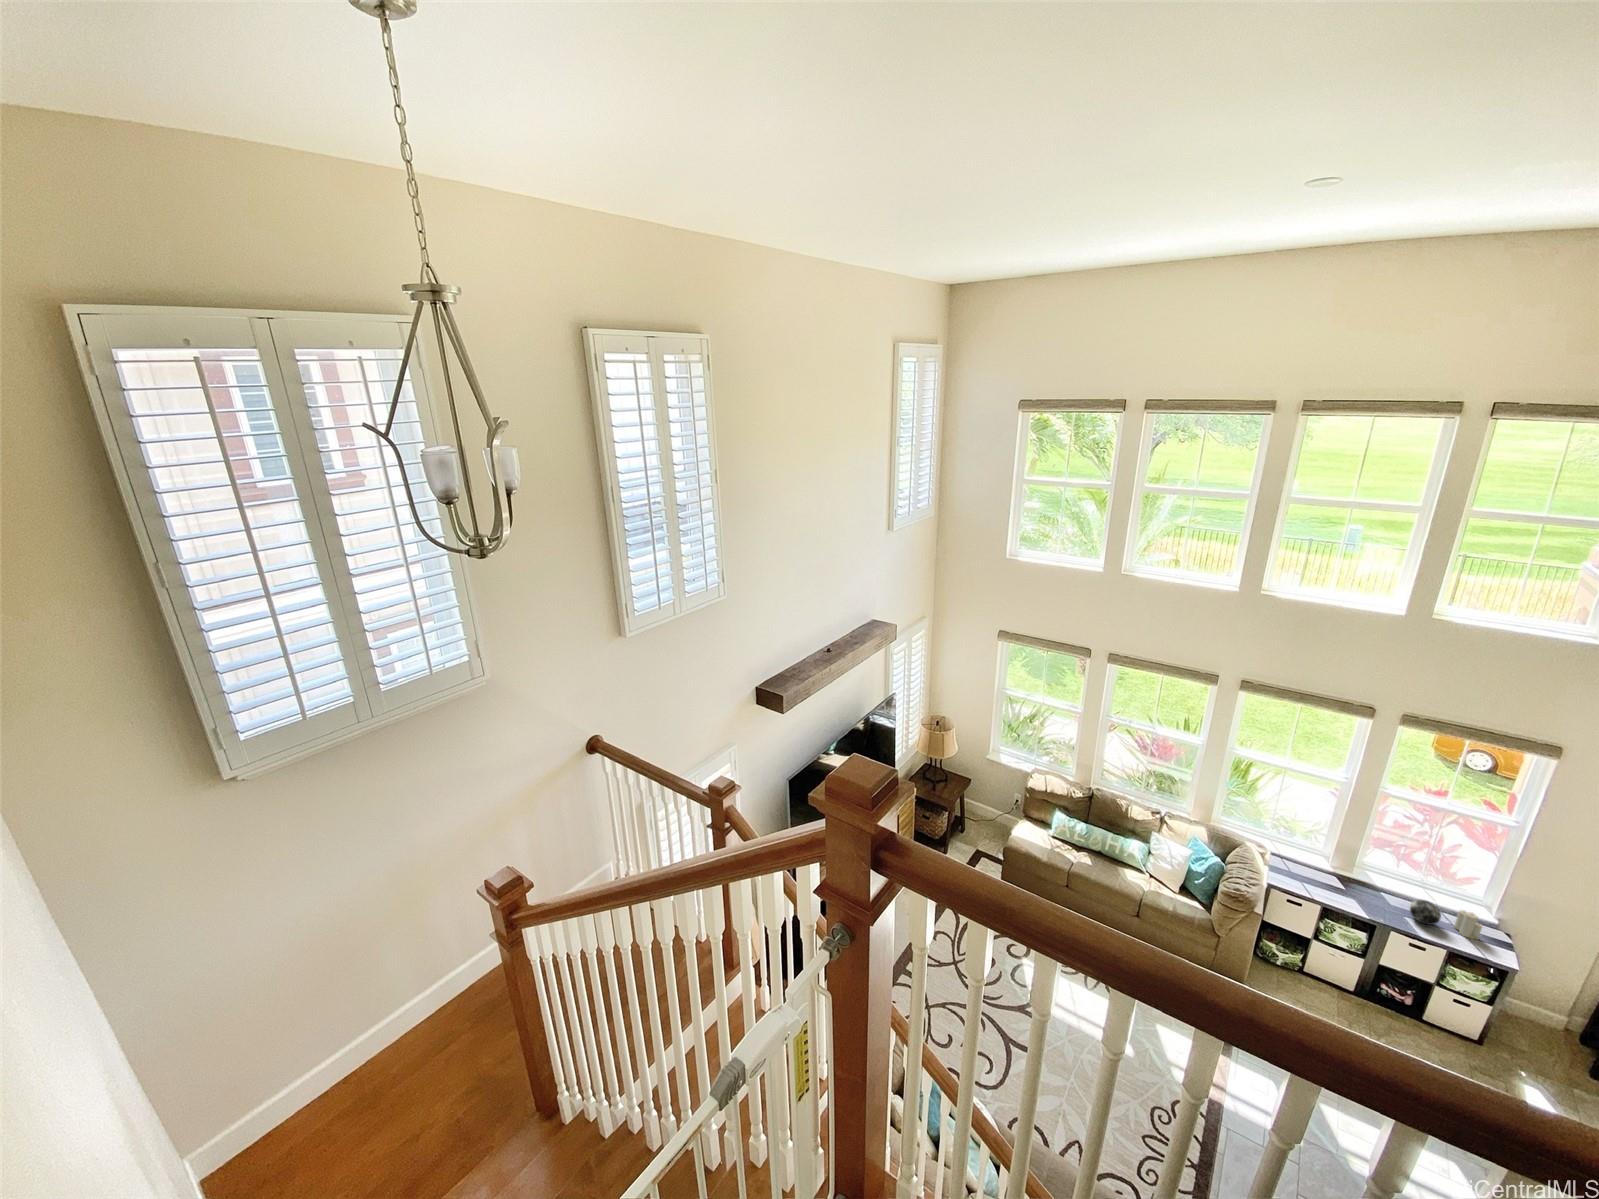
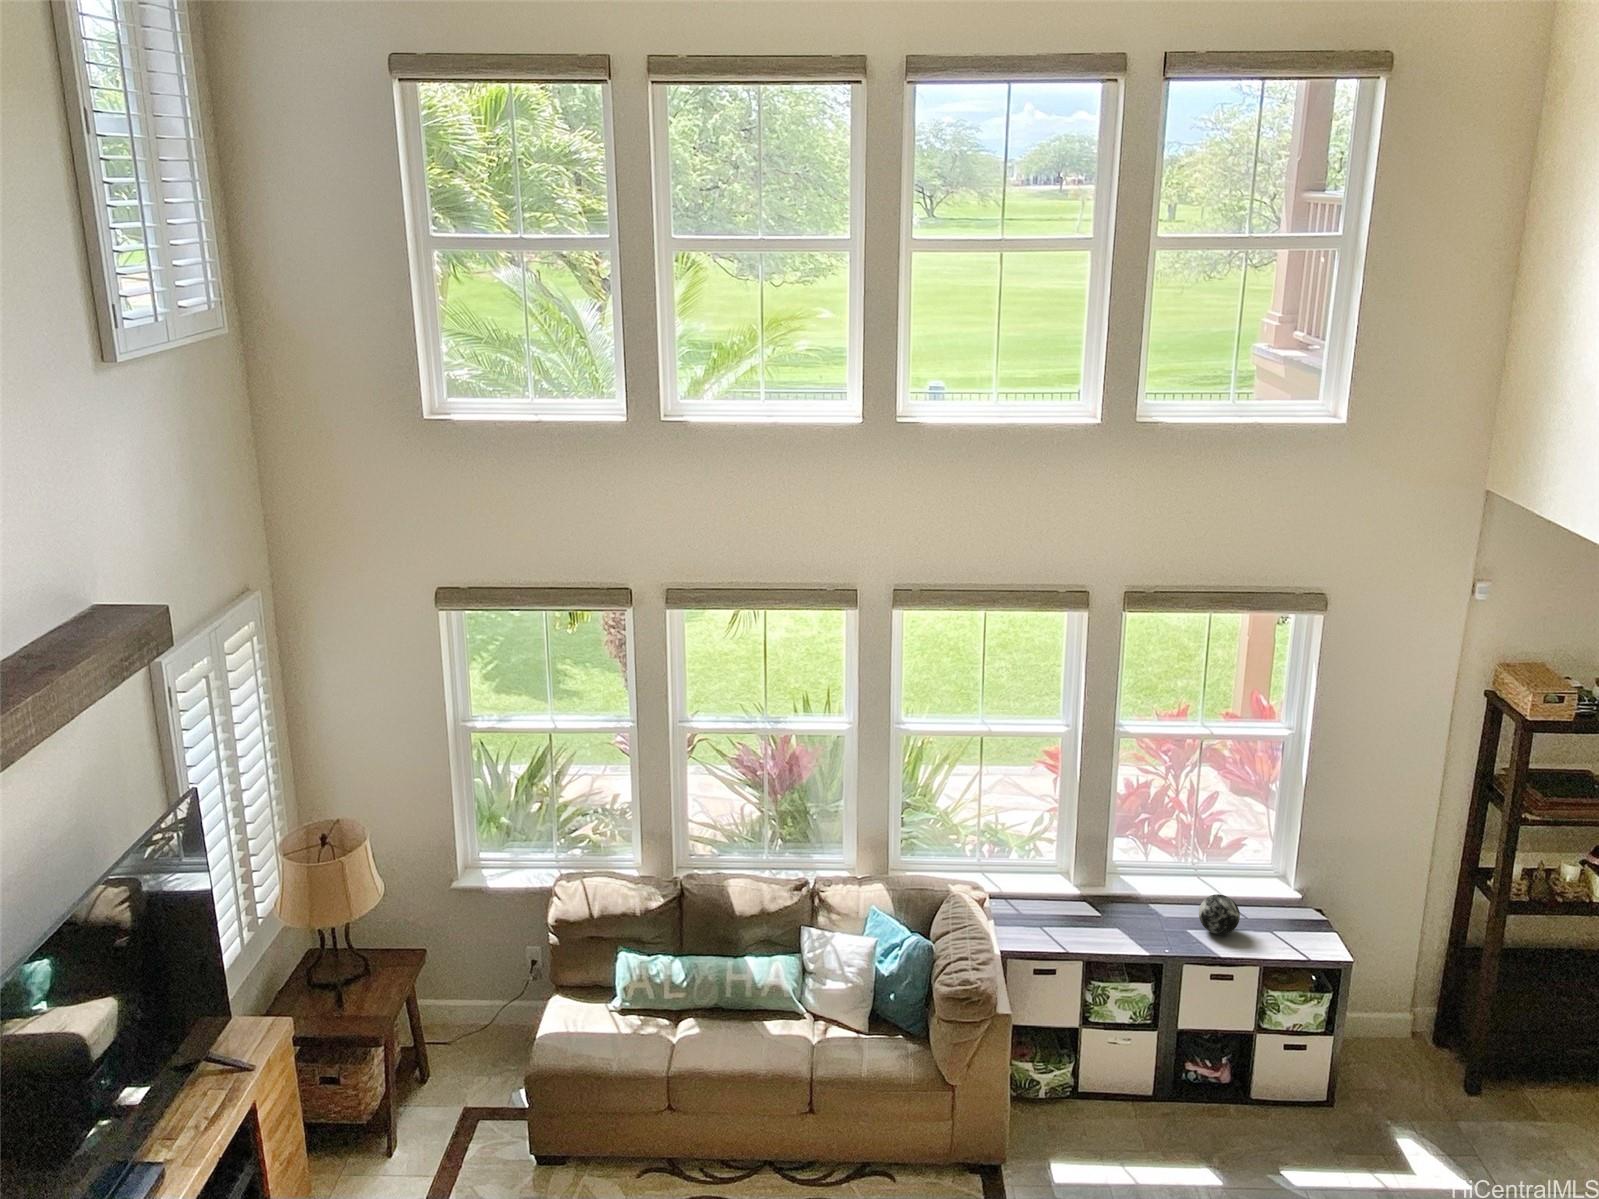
candle: present [1454,910,1482,940] -> none [1256,889,1290,934]

